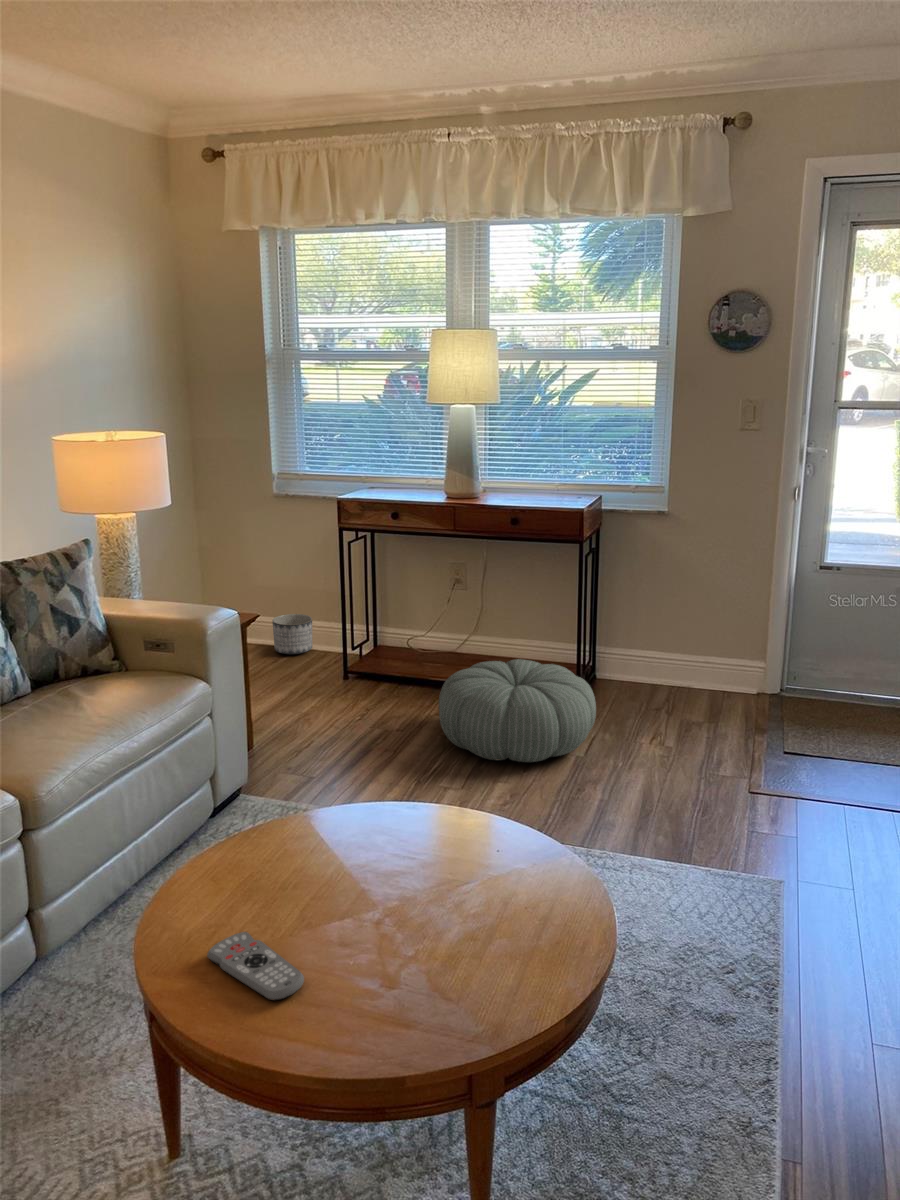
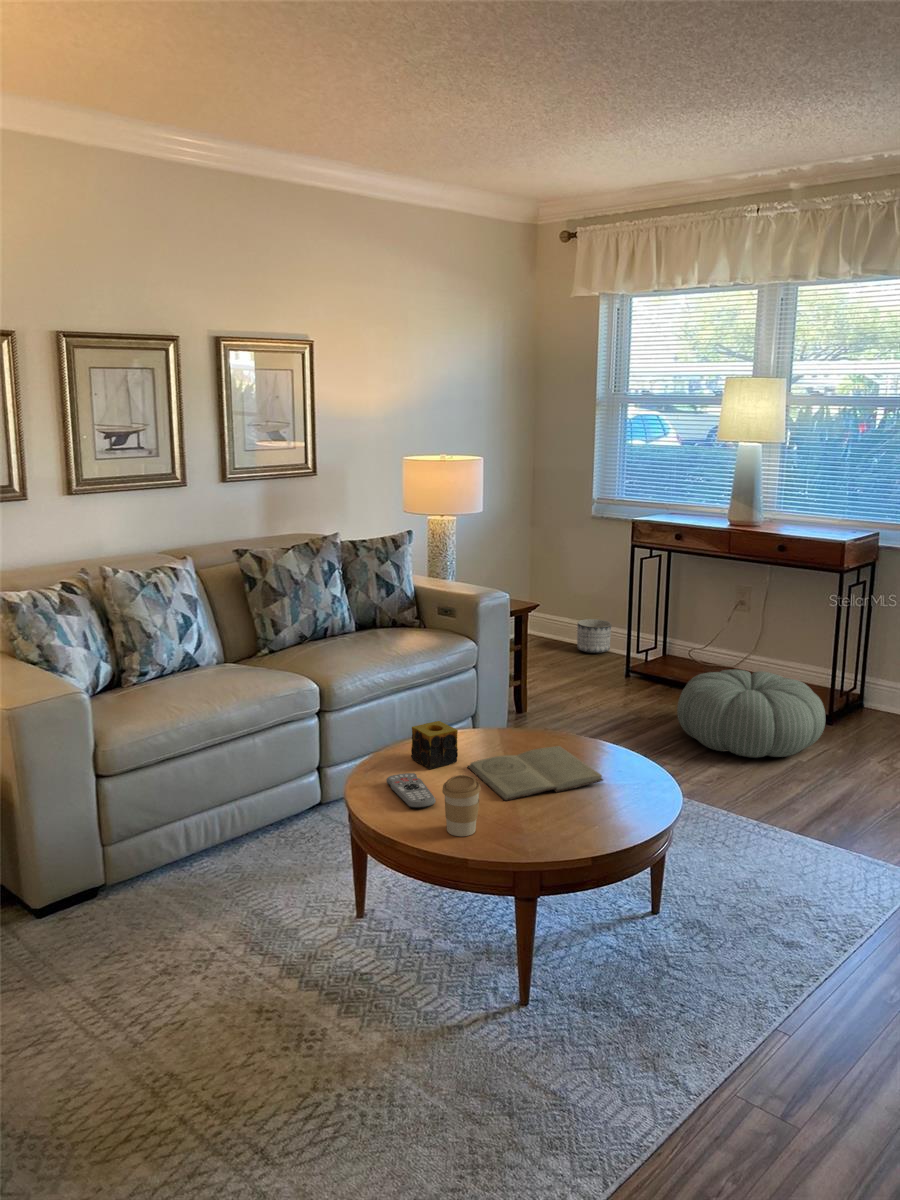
book: none [306,830,499,946] -> present [468,746,603,801]
candle: none [216,834,289,913] -> present [411,721,458,769]
coffee cup: none [338,940,398,1039] -> present [442,775,481,836]

